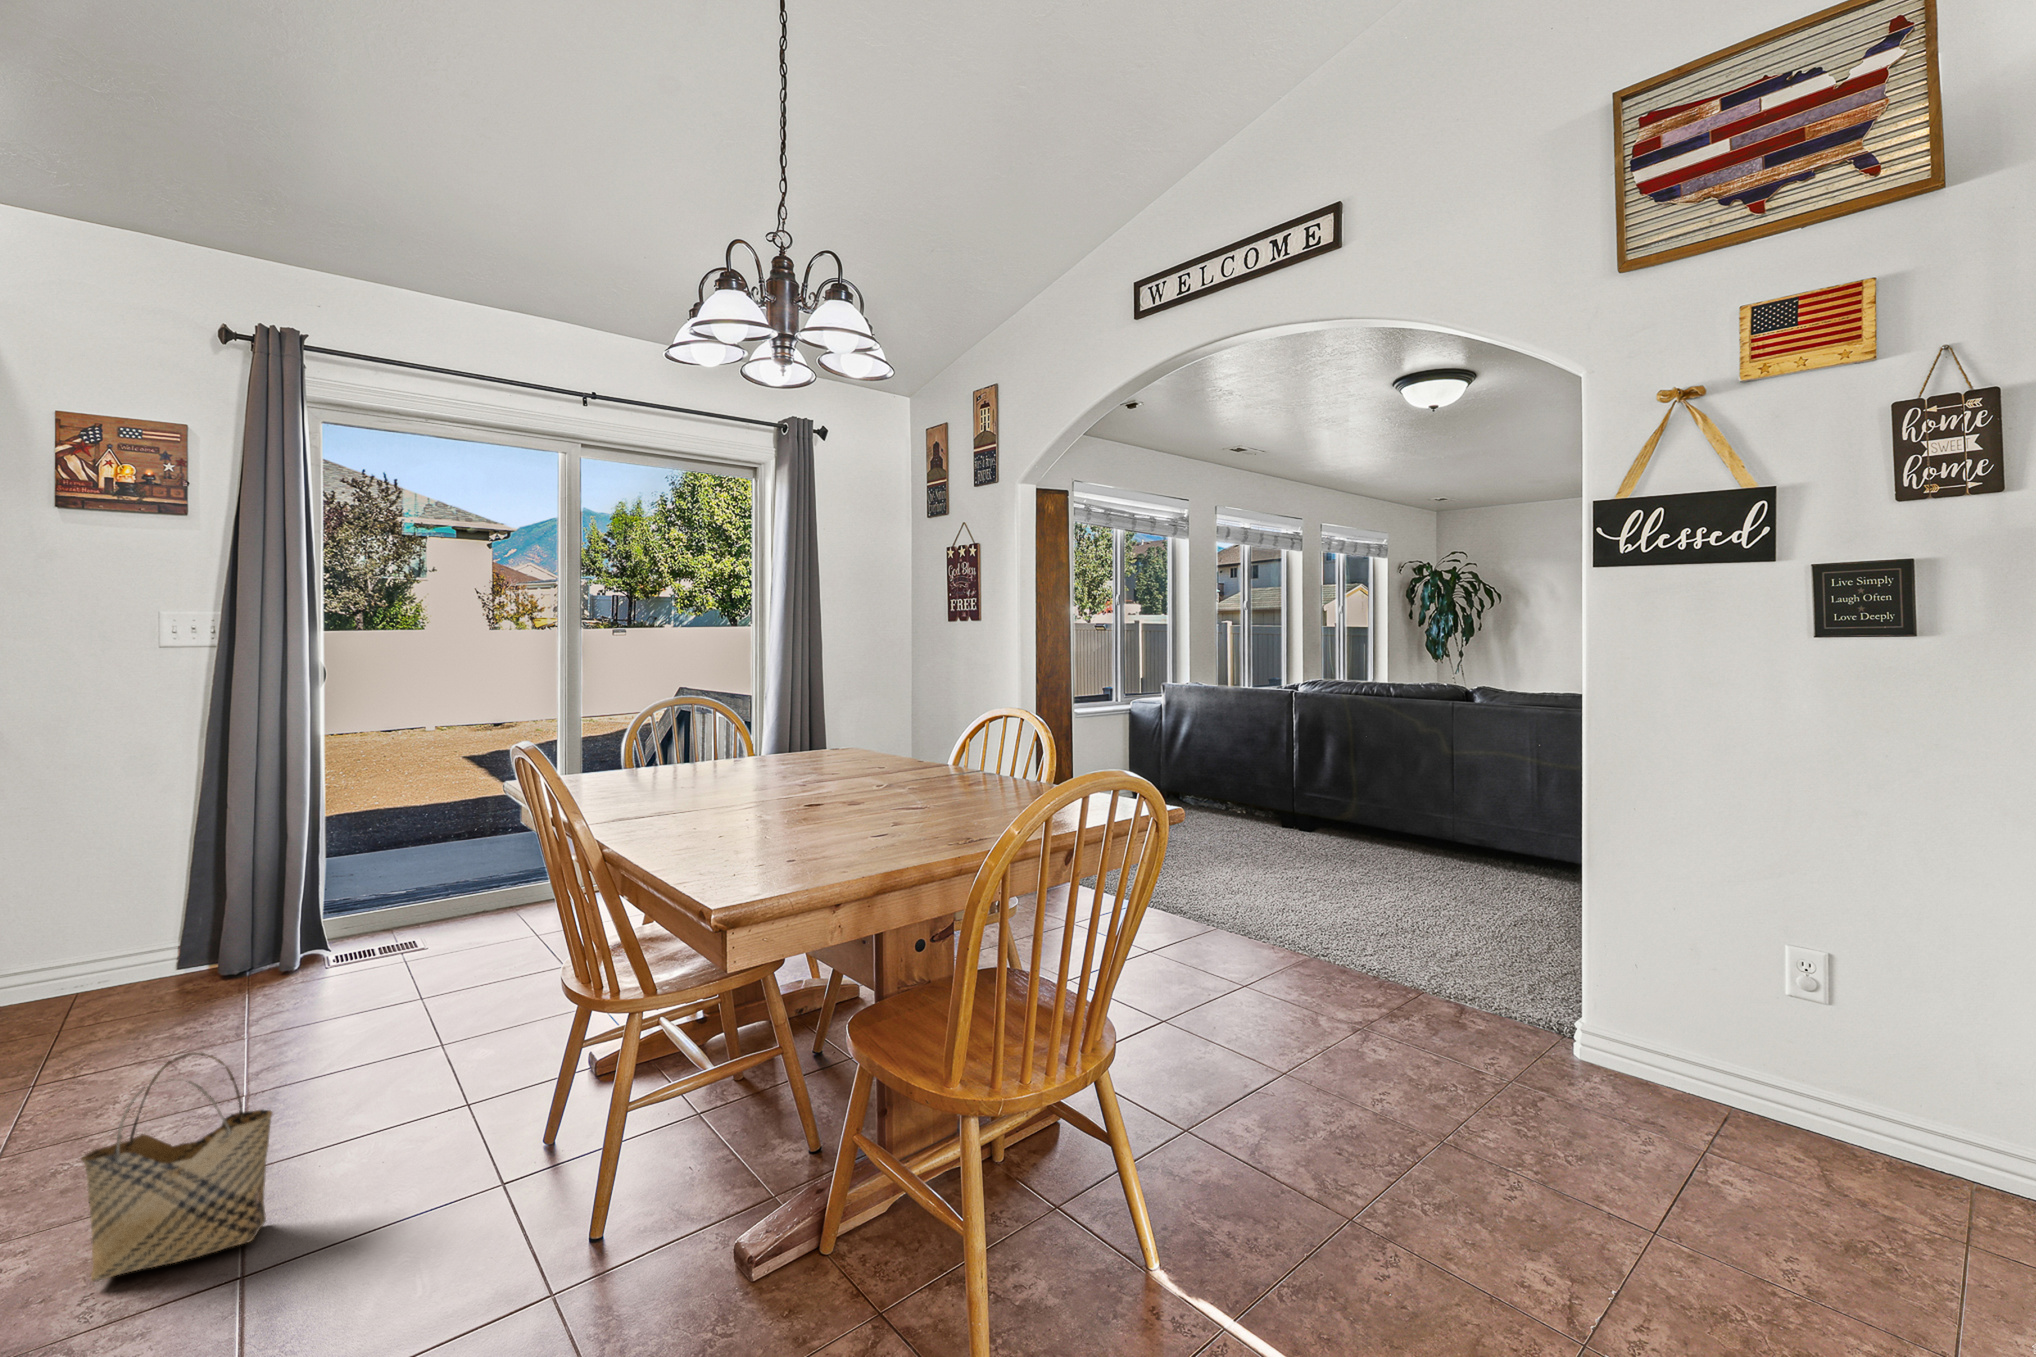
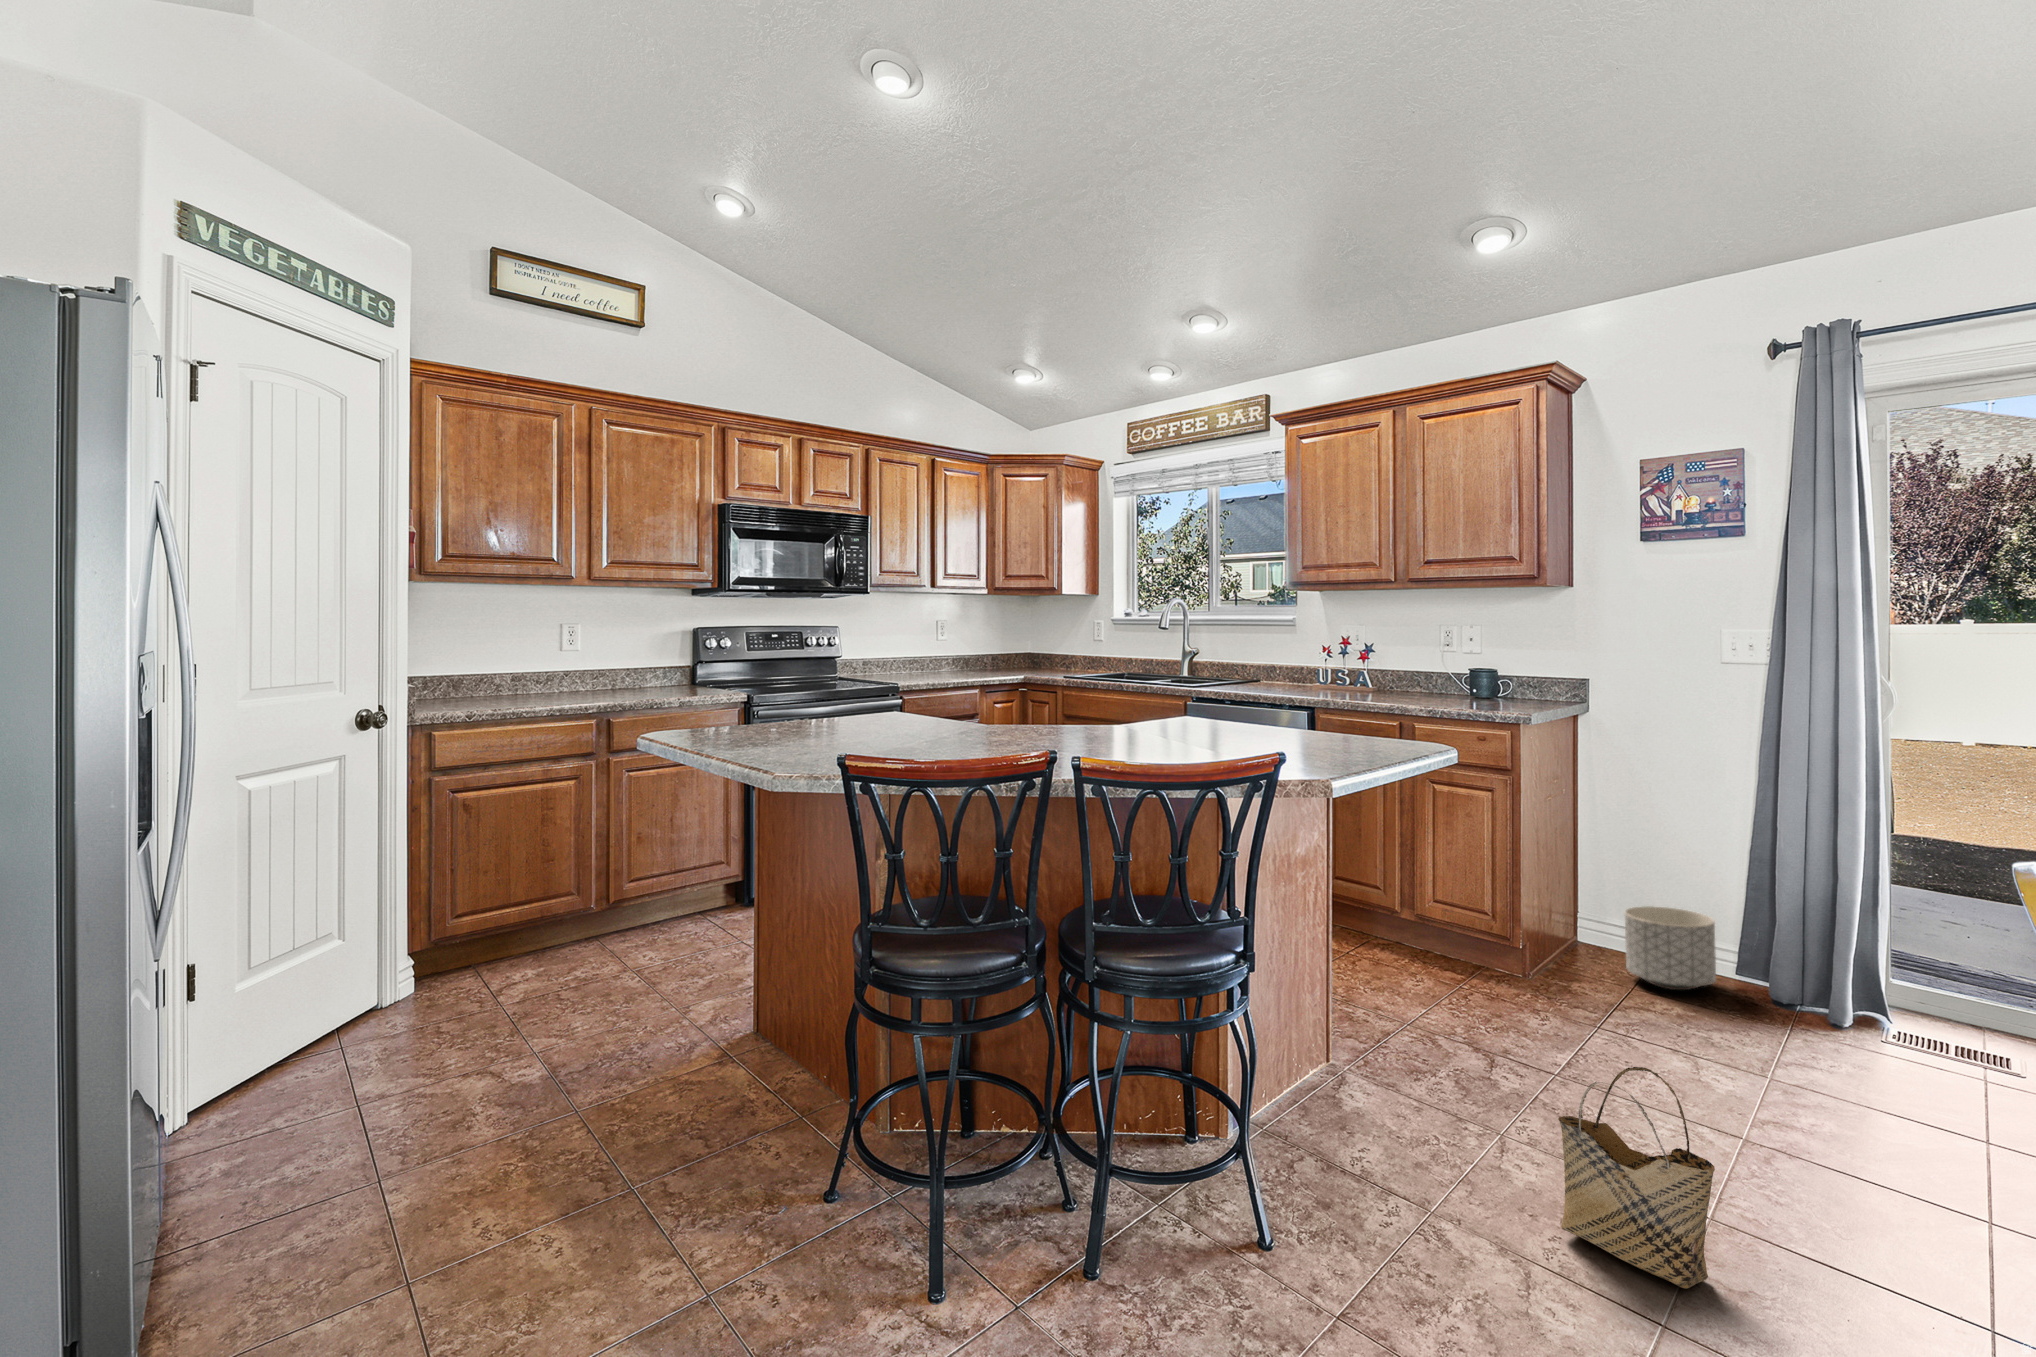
planter: none [44,913,163,1007] -> present [1625,906,1716,990]

